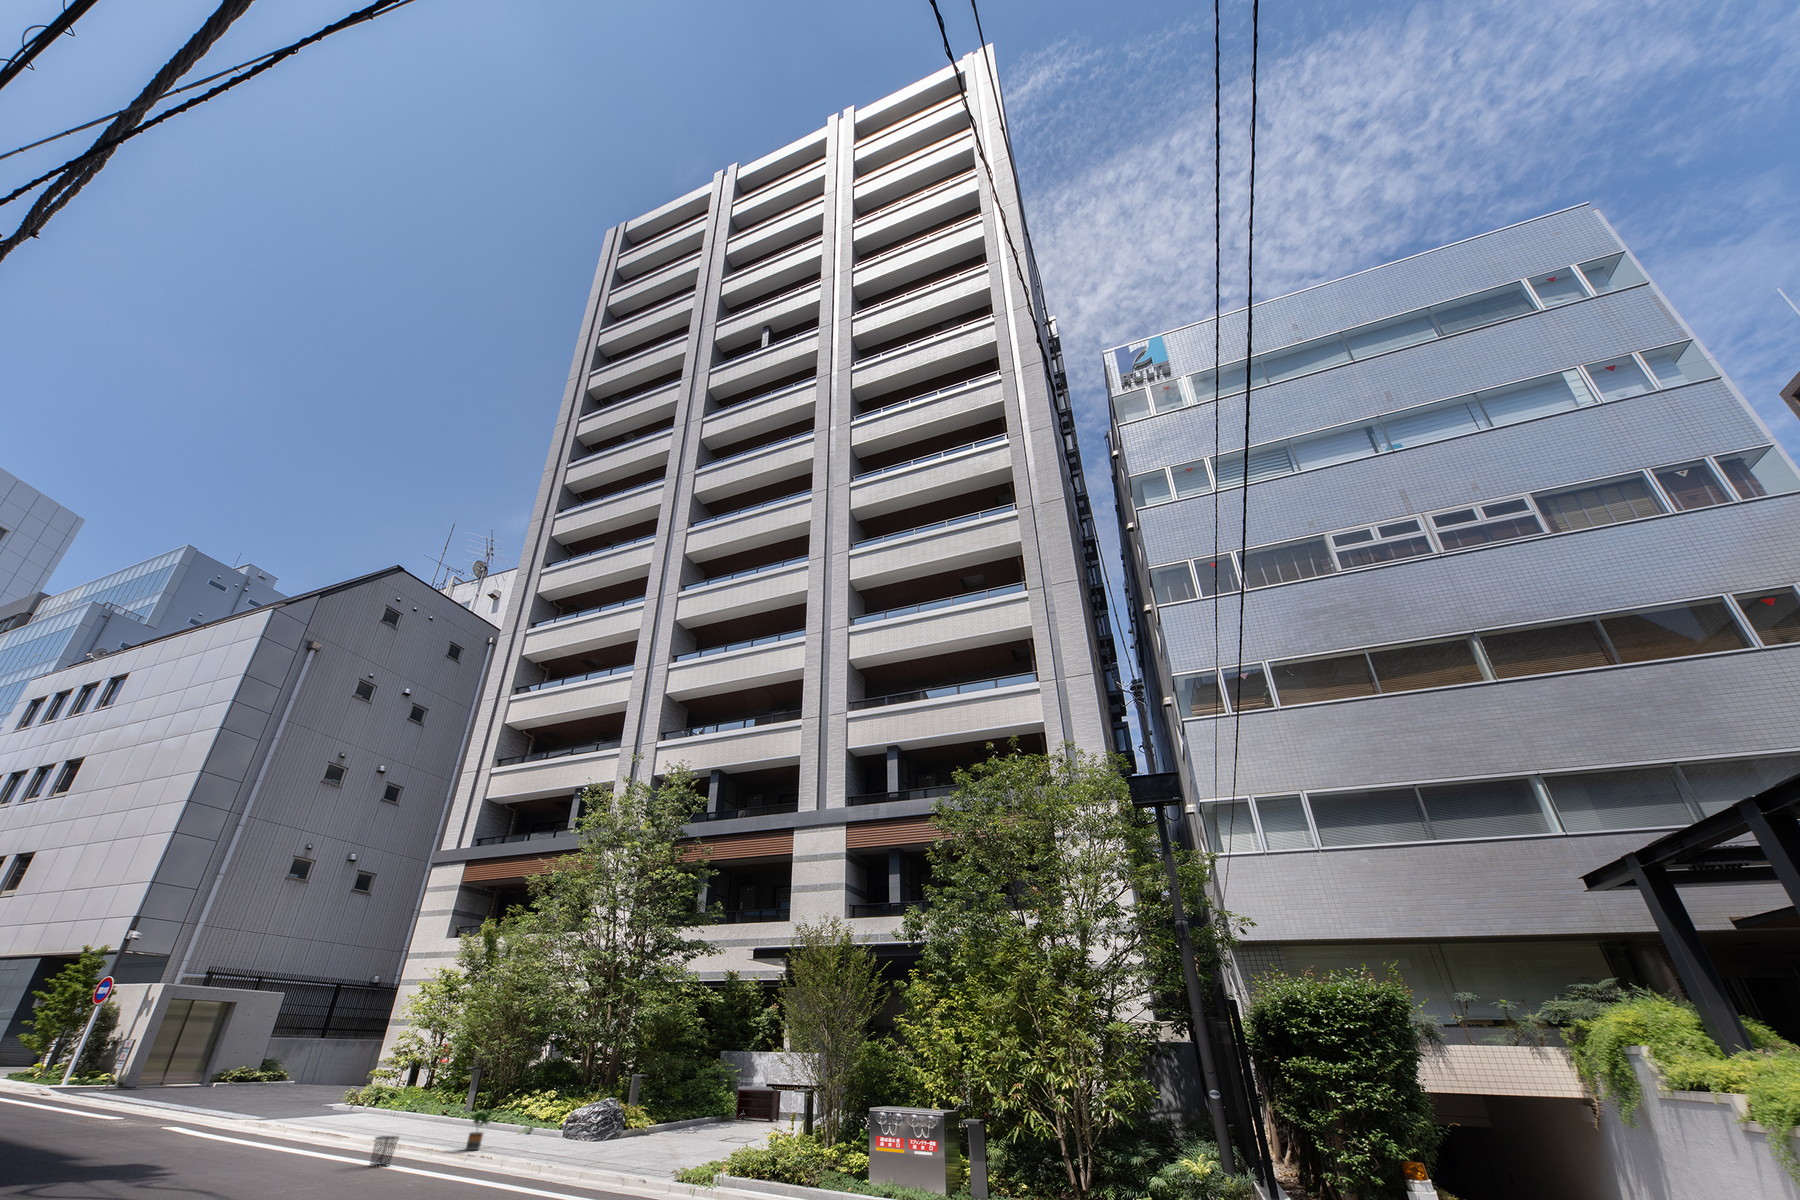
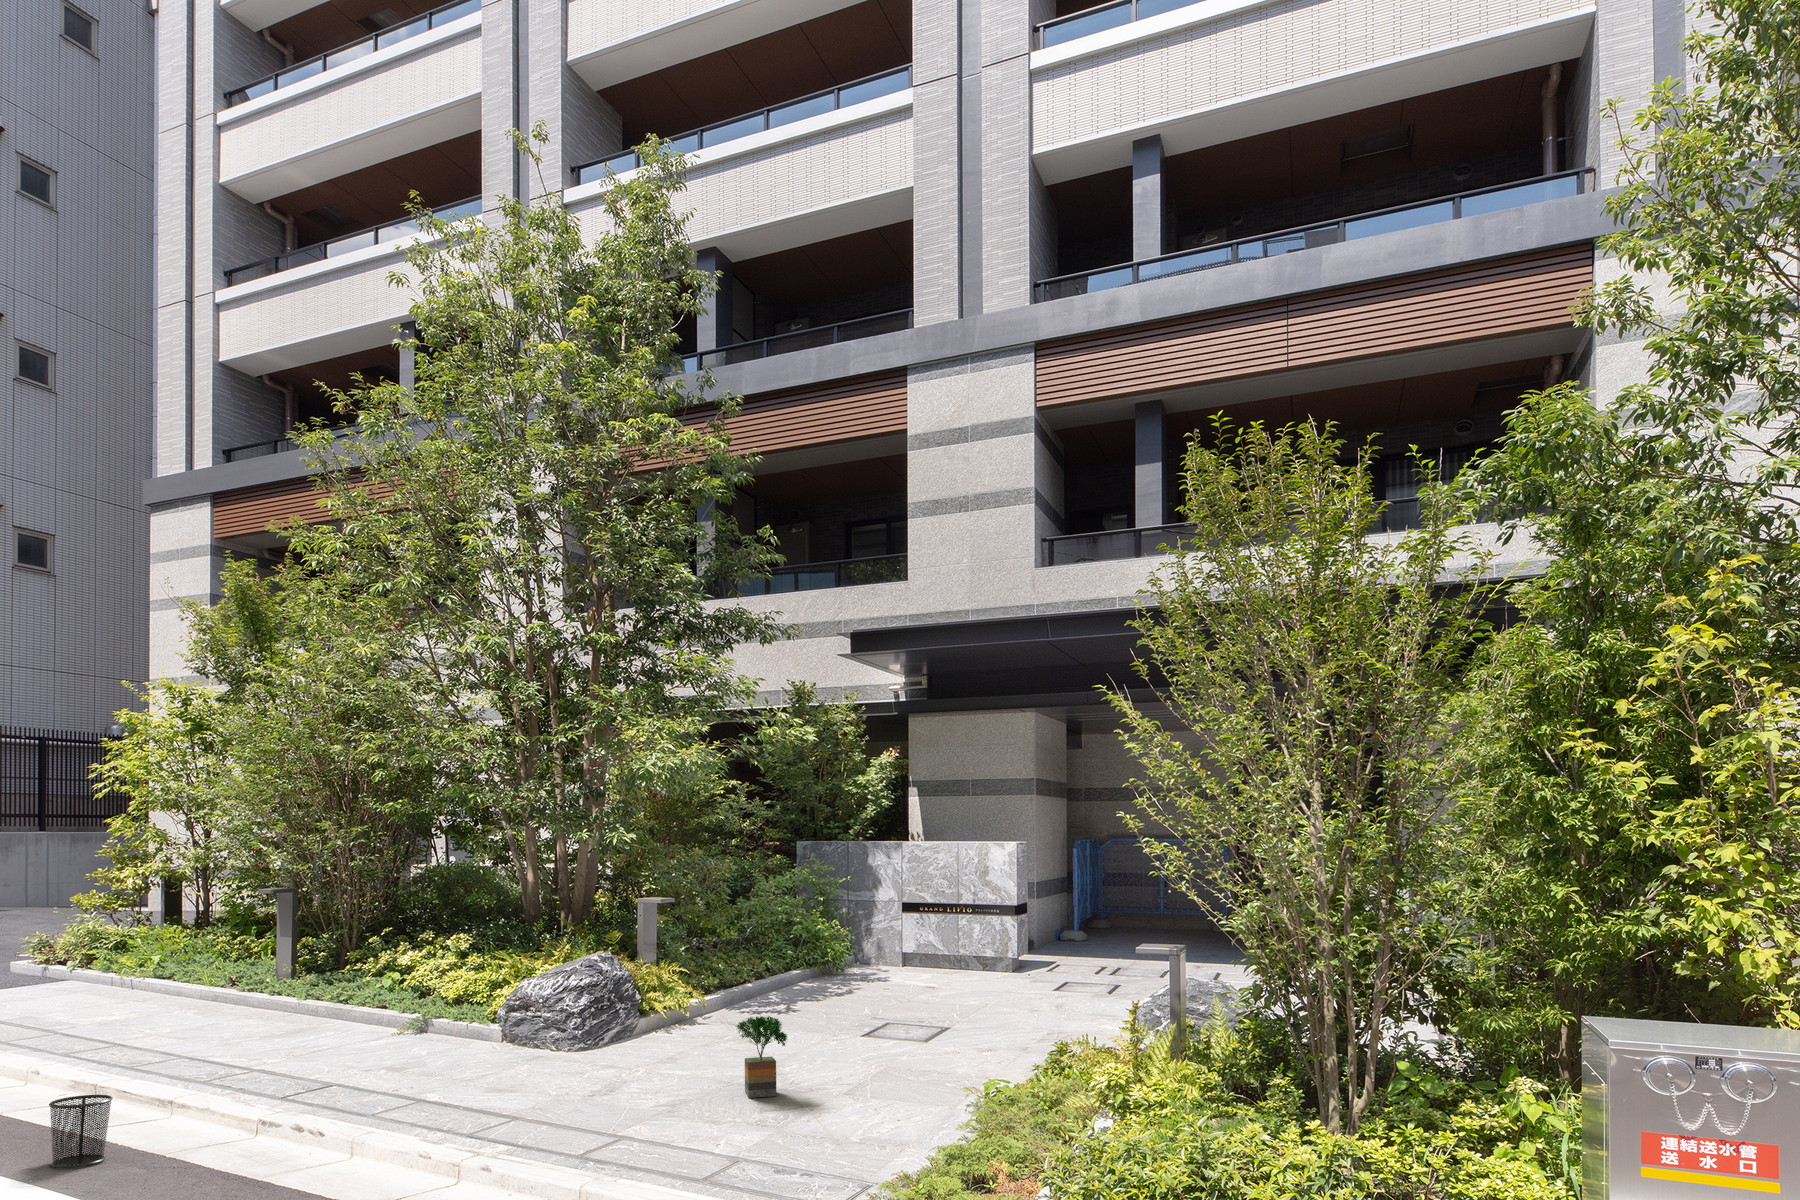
bench: present [735,1086,781,1122] -> none [847,906,948,973]
potted tree: present [466,1112,491,1150] -> present [736,1016,787,1098]

